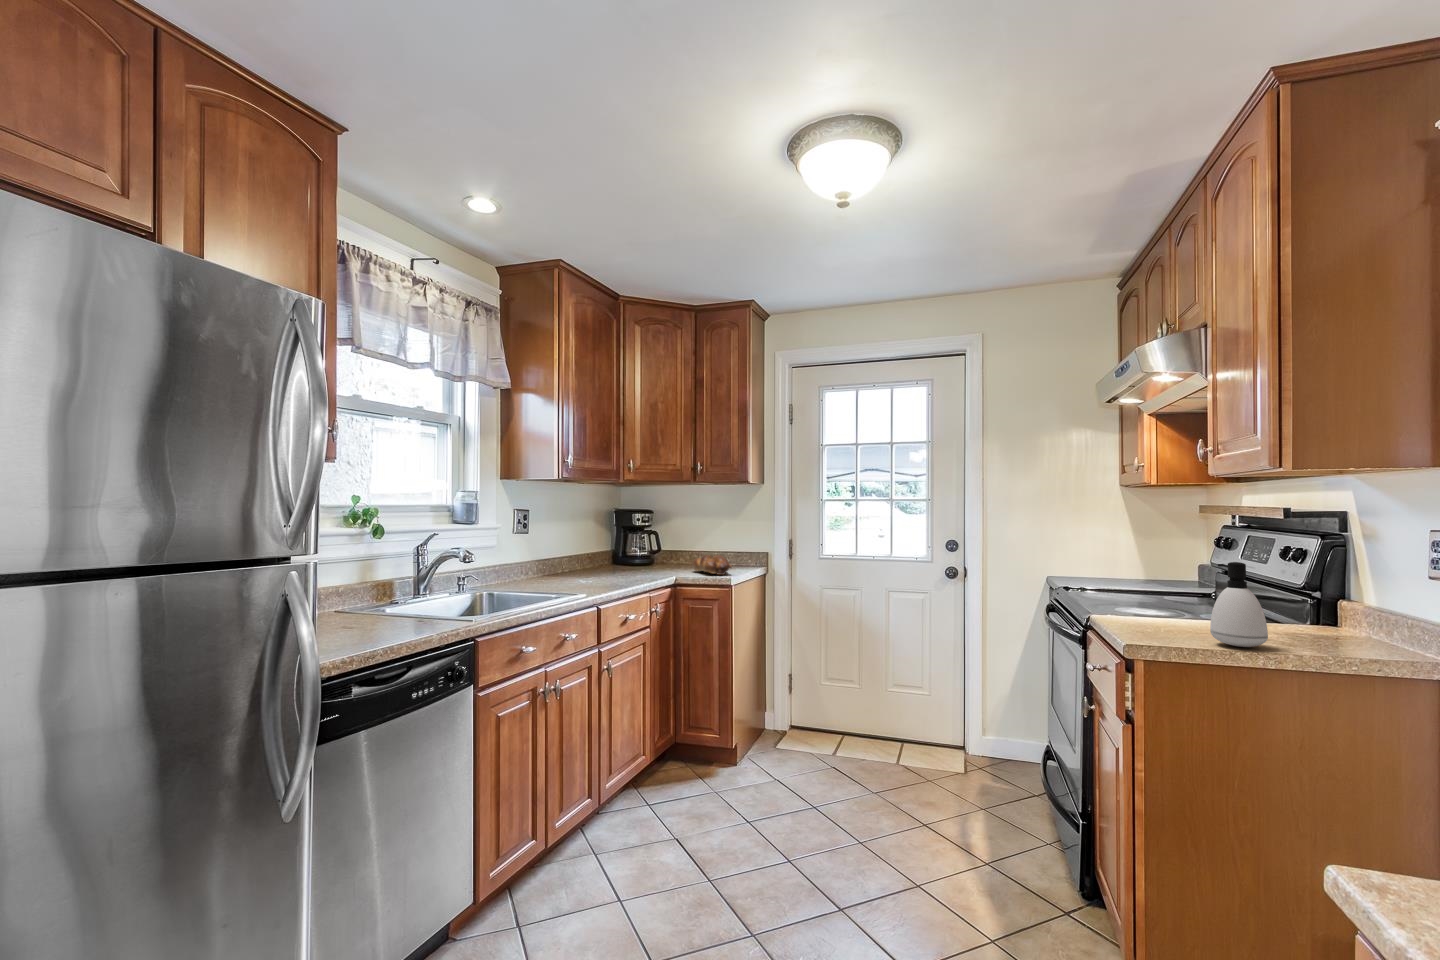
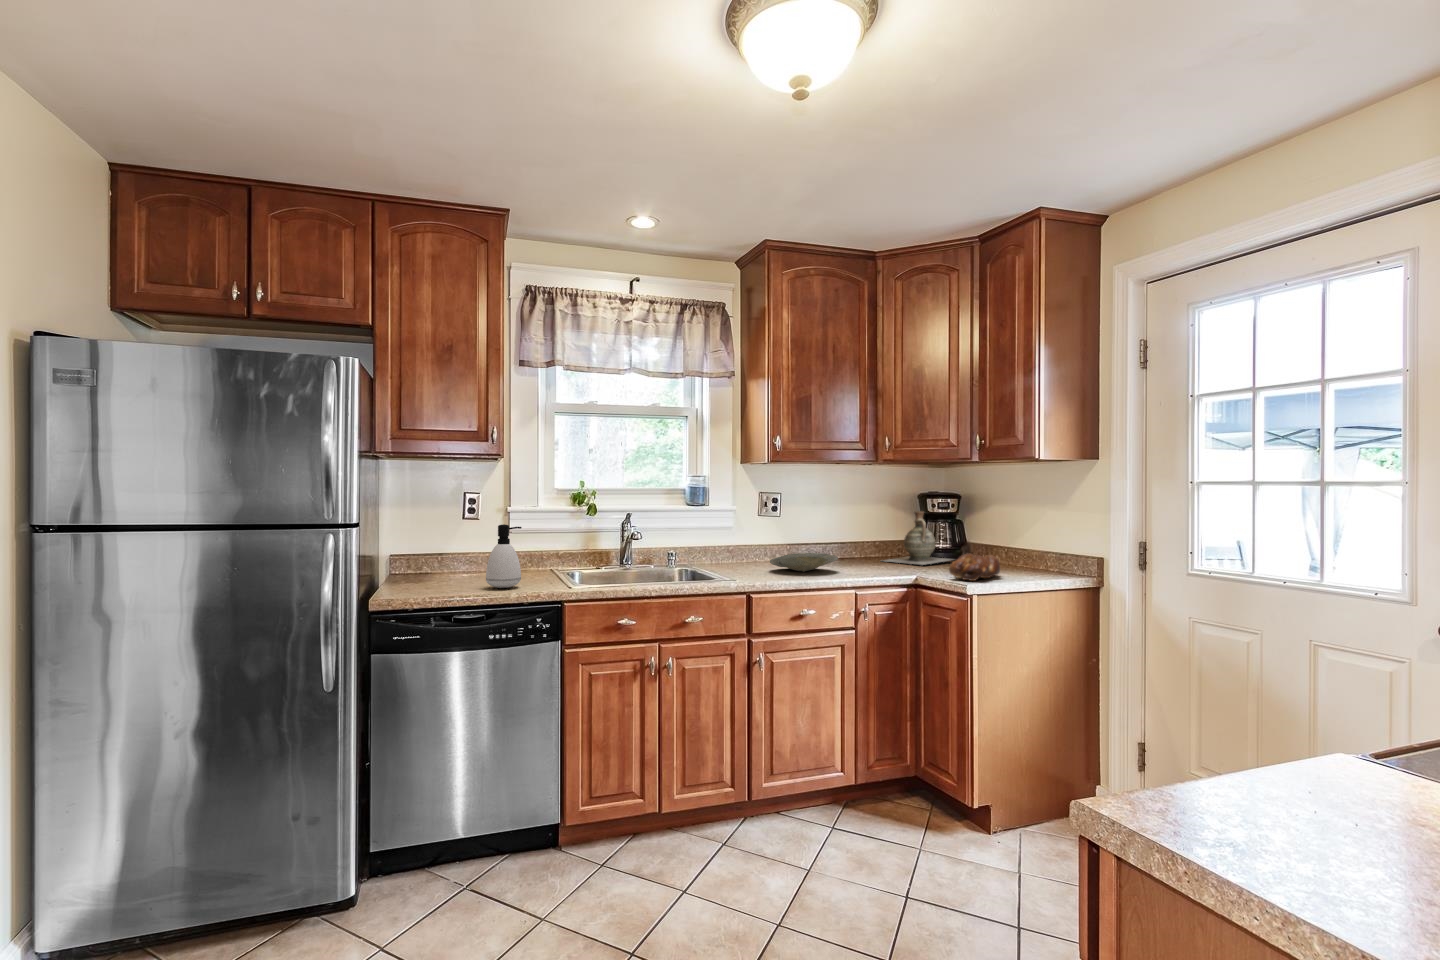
ceramic jug: none [598,524,651,569] -> present [885,511,951,565]
plate: none [558,562,622,581] -> present [770,553,838,572]
soap dispenser: present [1210,562,1268,647] -> present [486,524,522,588]

